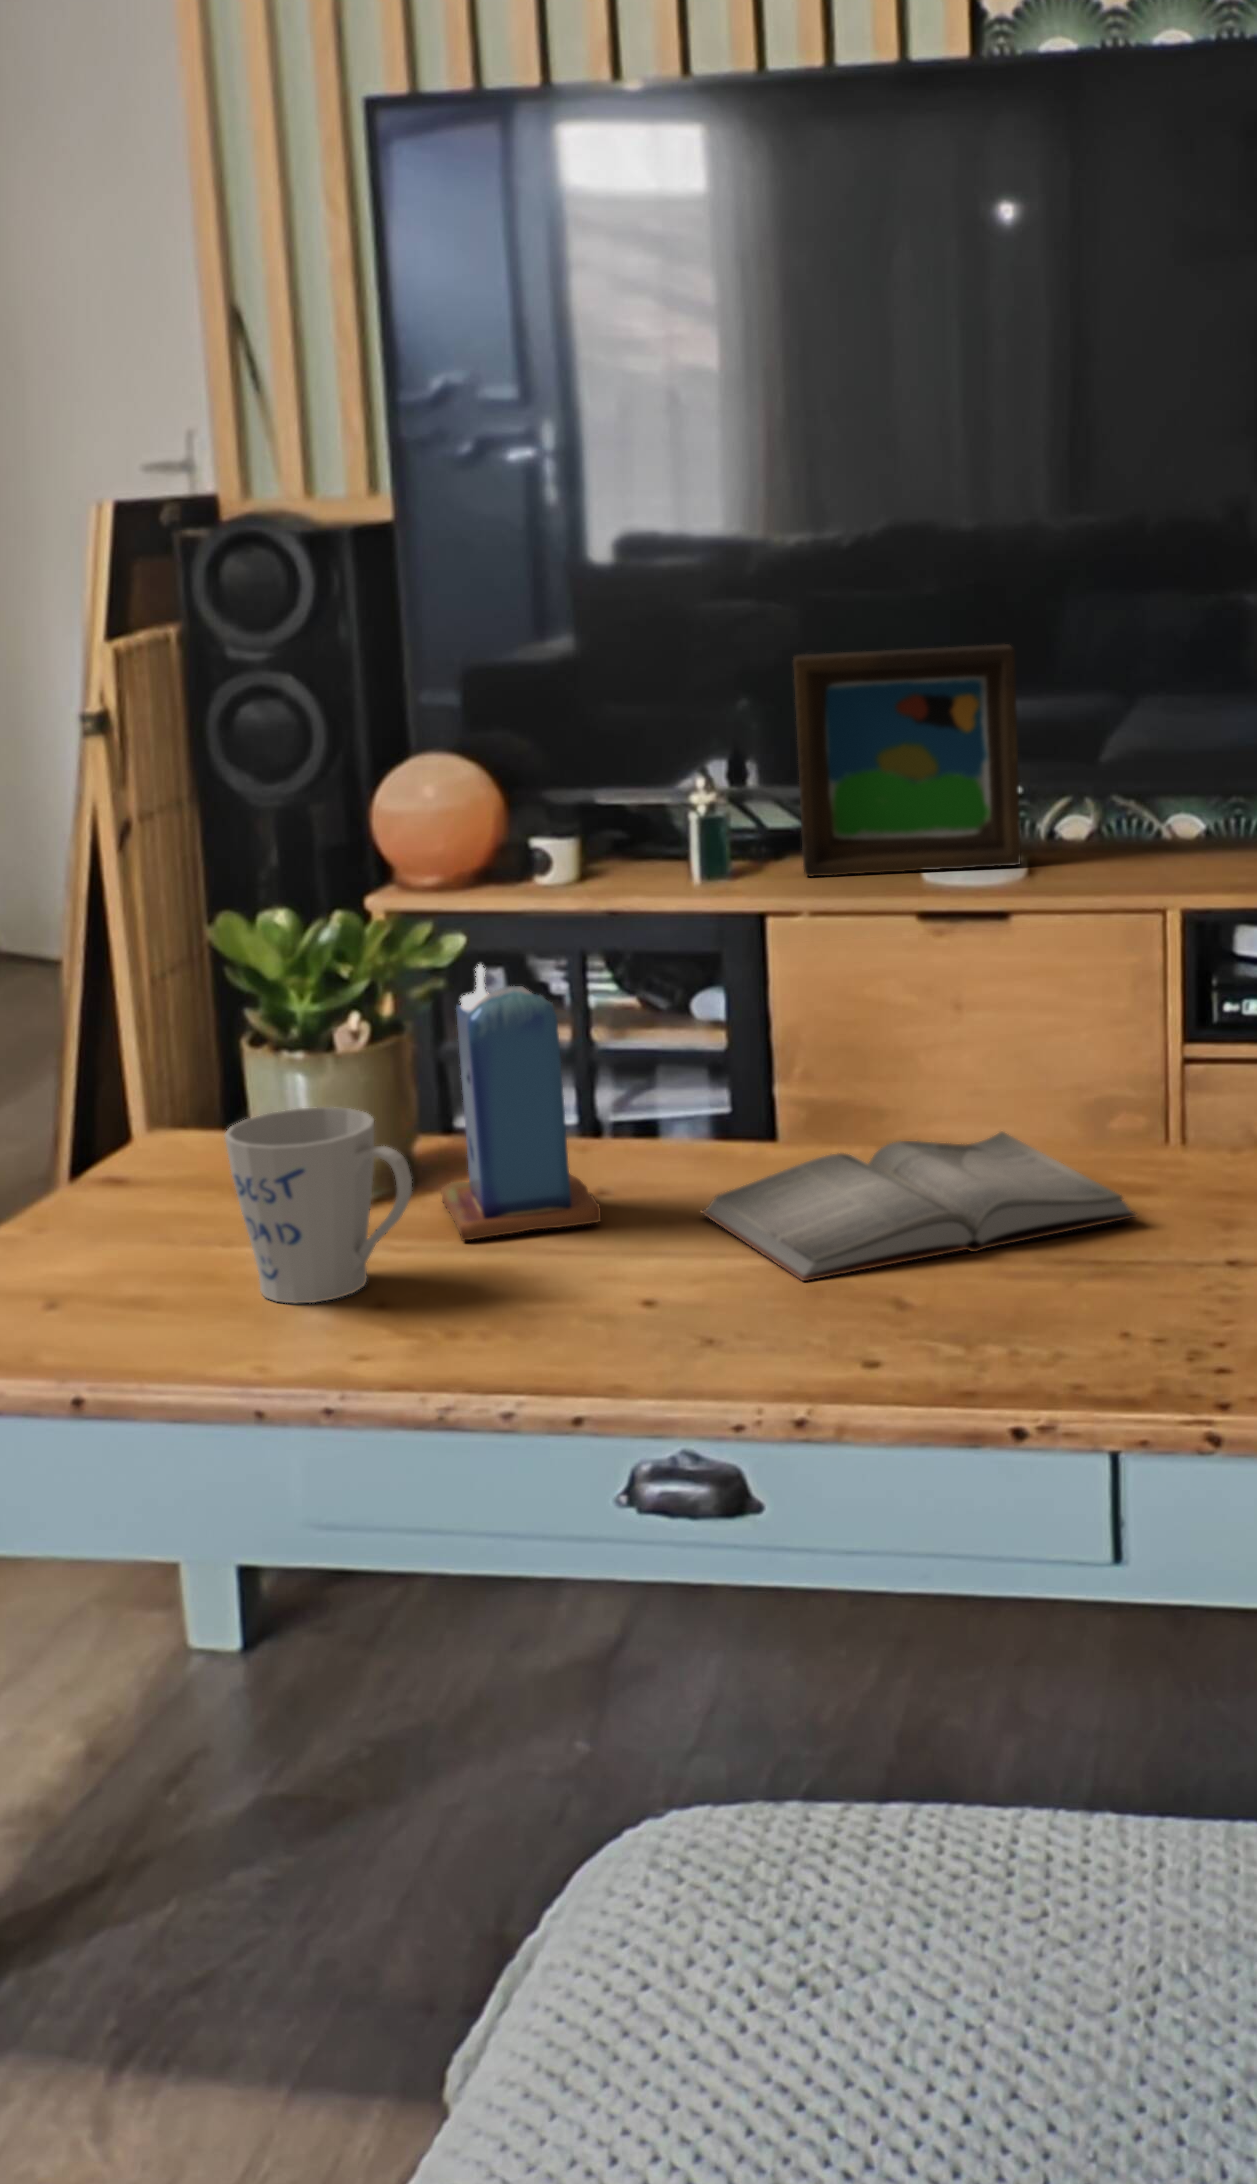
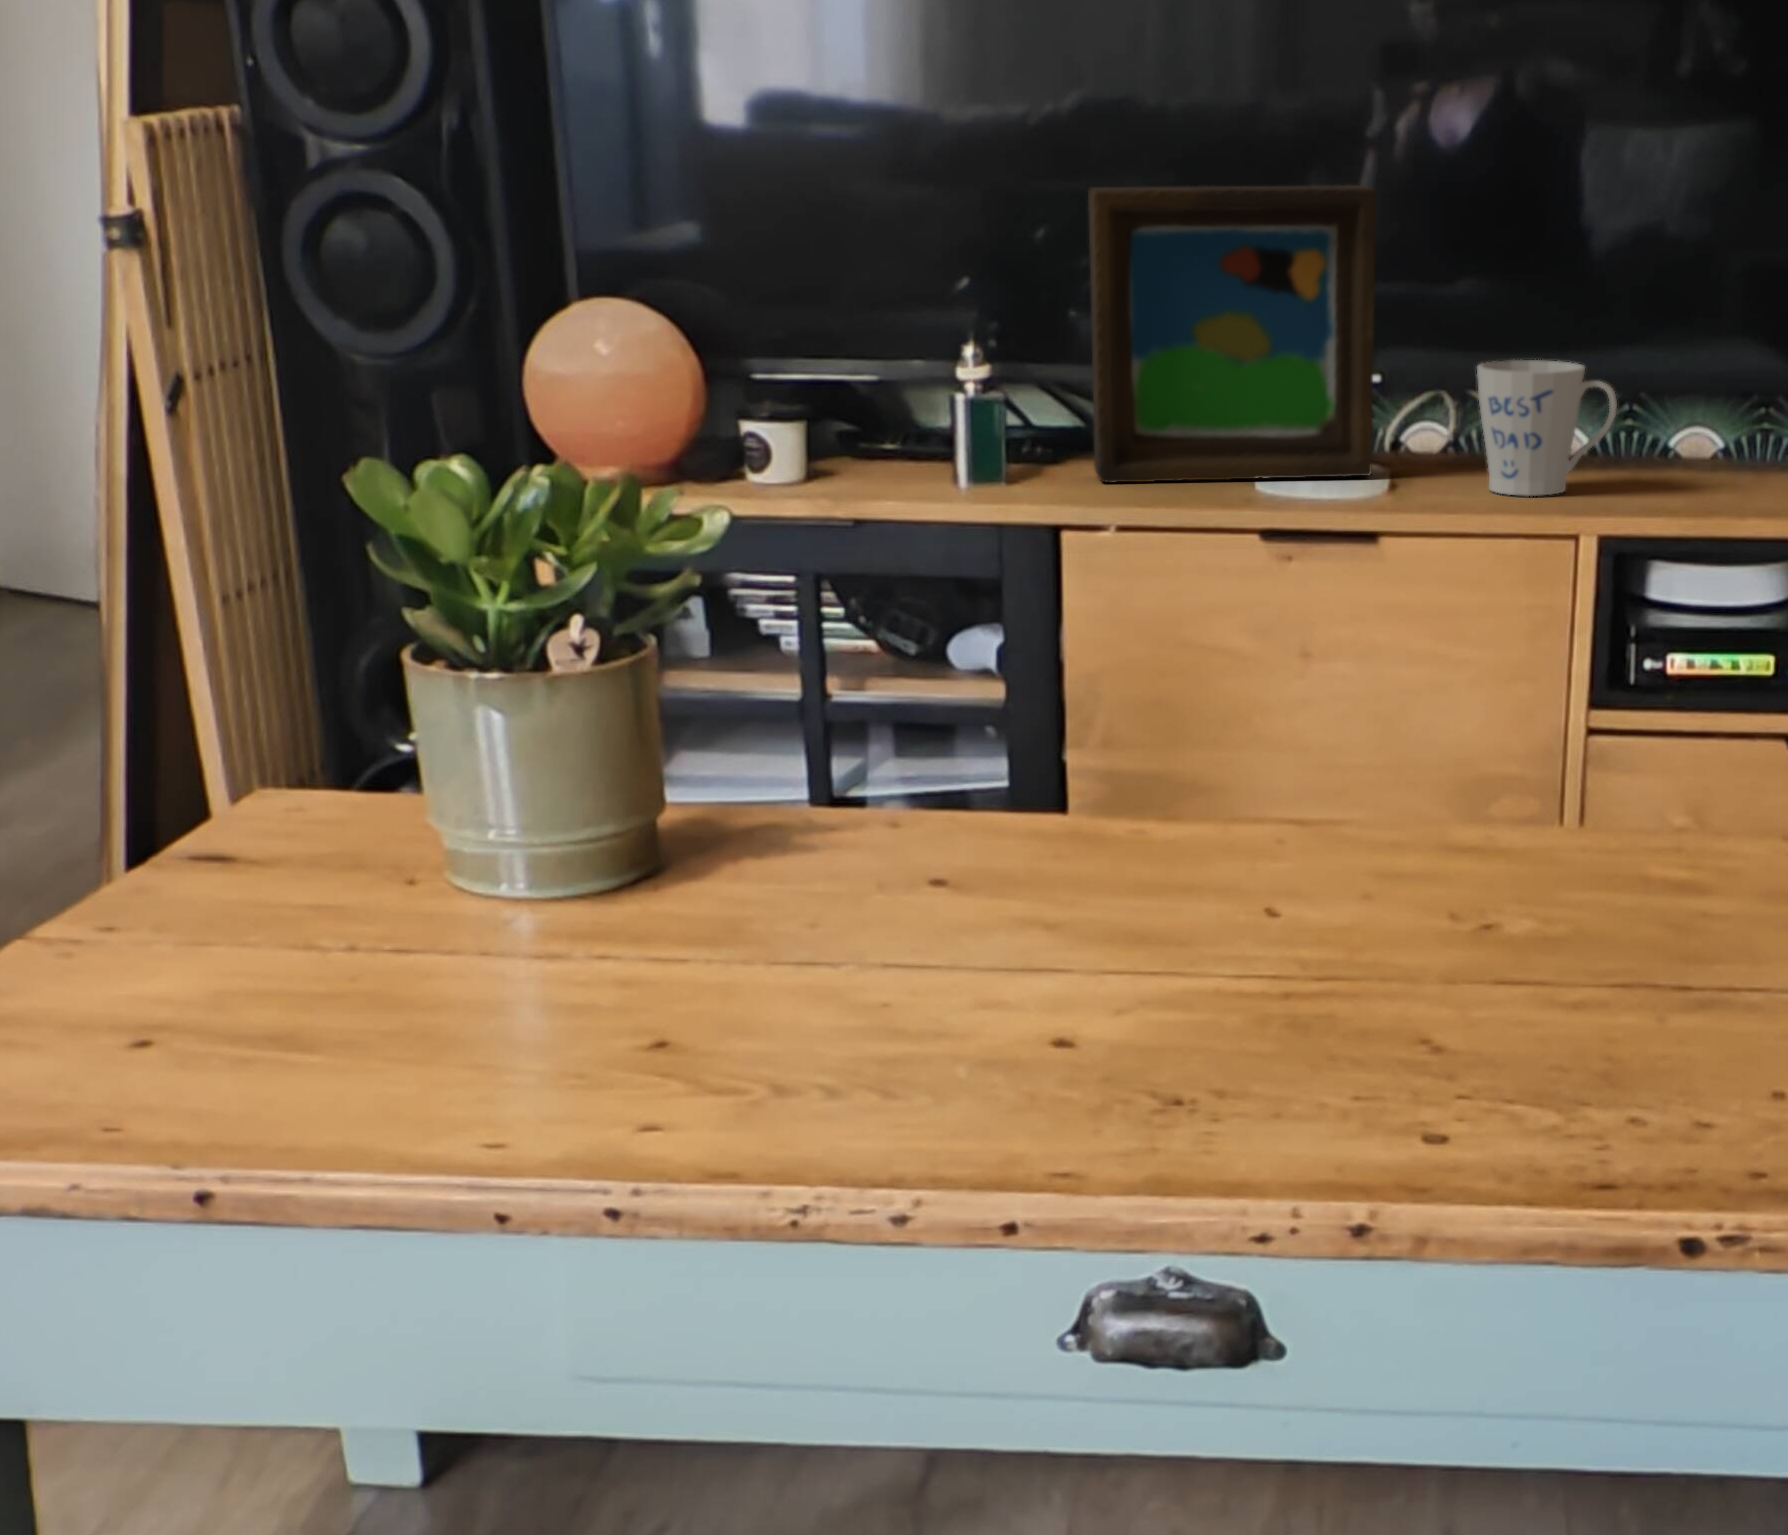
candle: present [441,965,601,1240] -> none [715,539,960,946]
mug: present [225,1107,412,1303] -> present [1477,360,1617,496]
hardback book: present [701,1132,1137,1281] -> none [1099,800,1720,1009]

